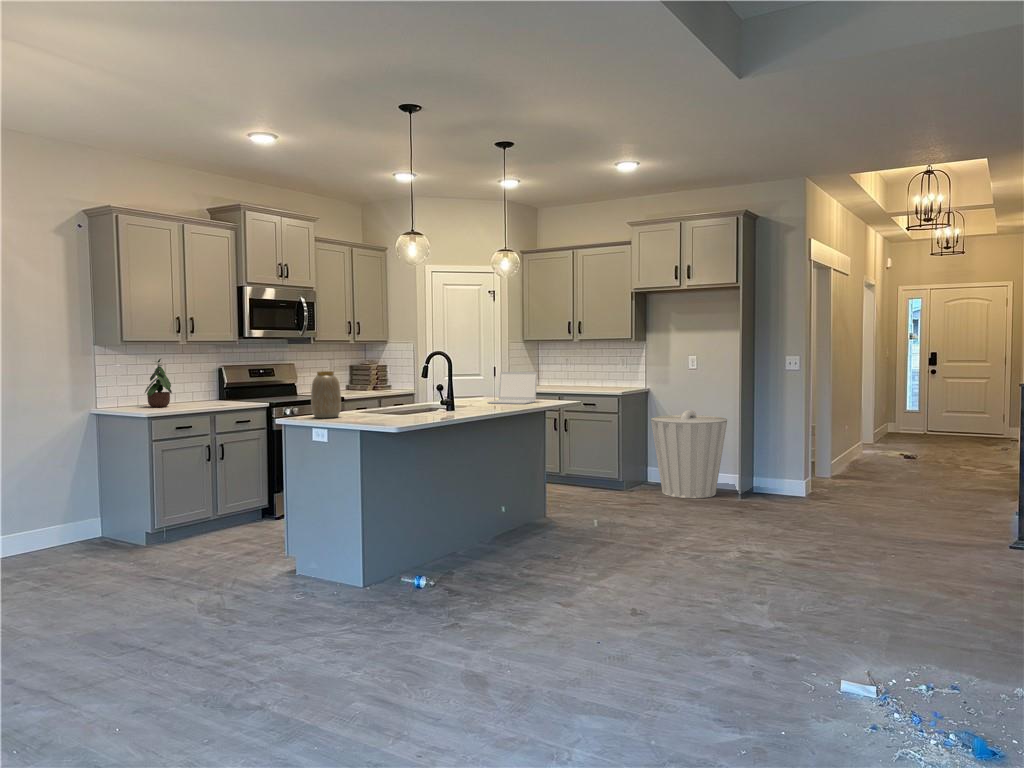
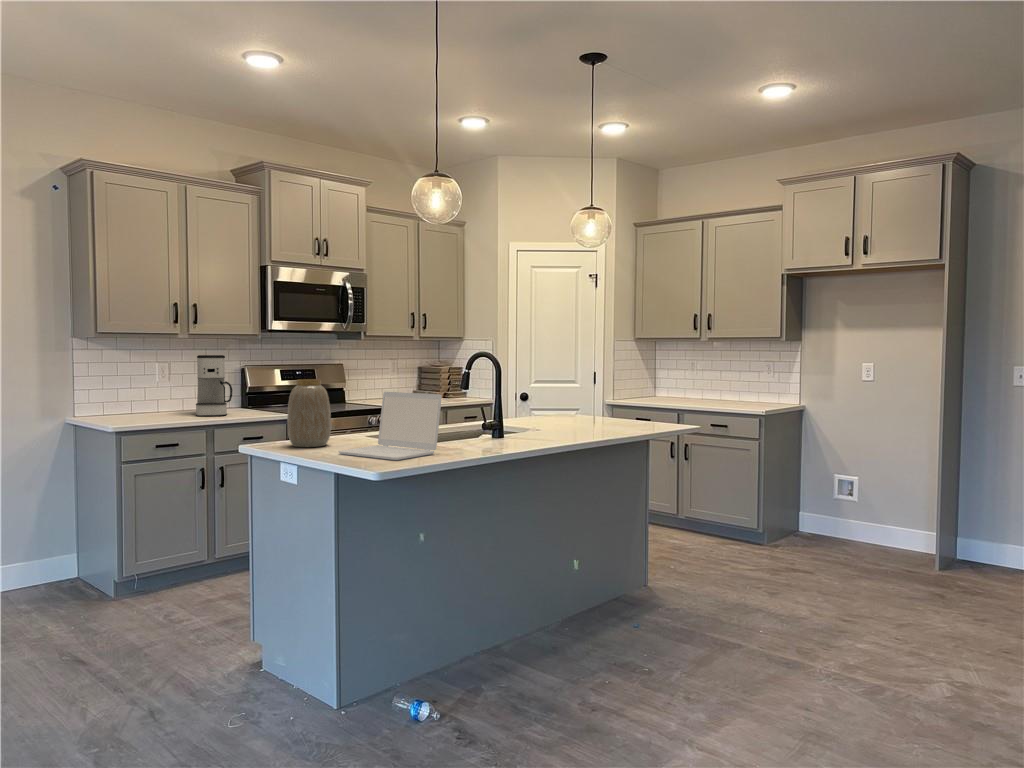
coffee maker: none [192,357,223,405] -> present [196,355,233,416]
potted plant: present [145,359,172,407] -> none [127,355,168,418]
laptop: present [487,372,537,404] -> present [339,392,442,460]
trash can: present [651,410,727,498] -> none [805,438,920,566]

